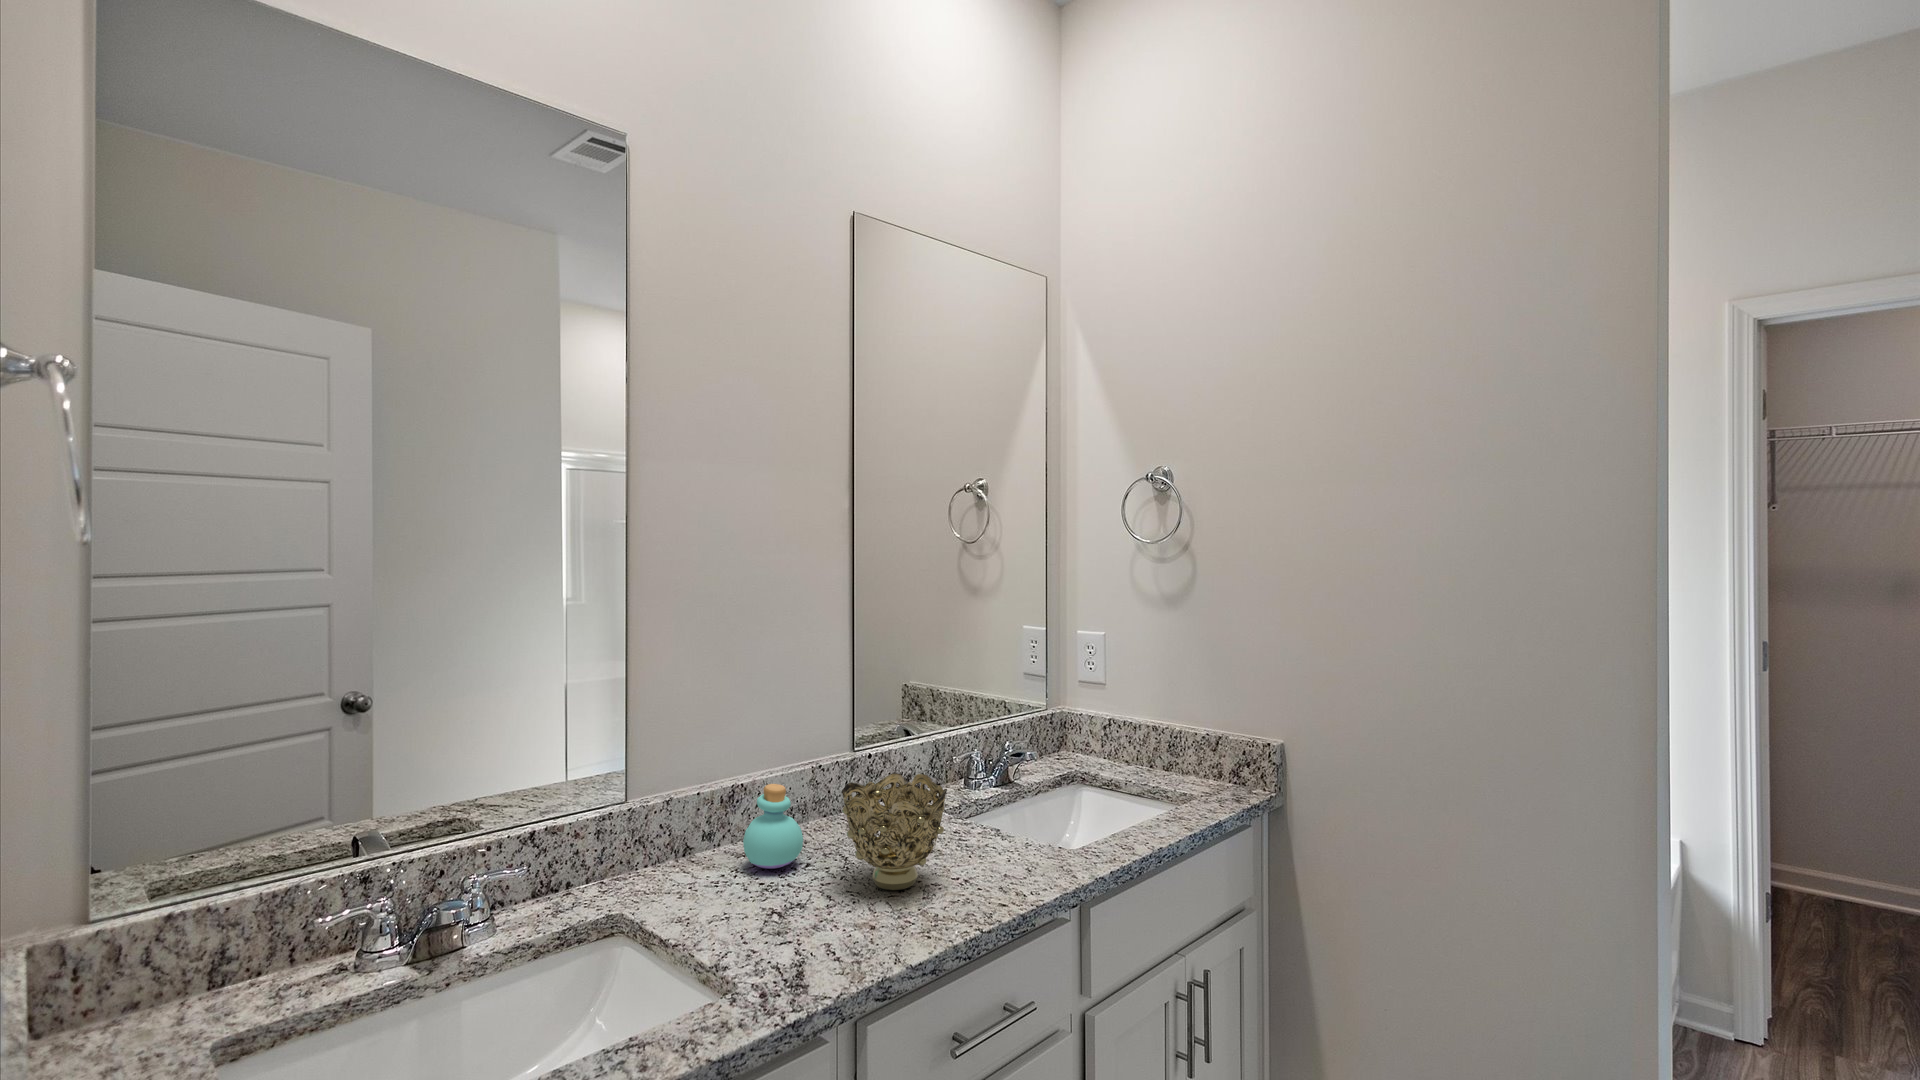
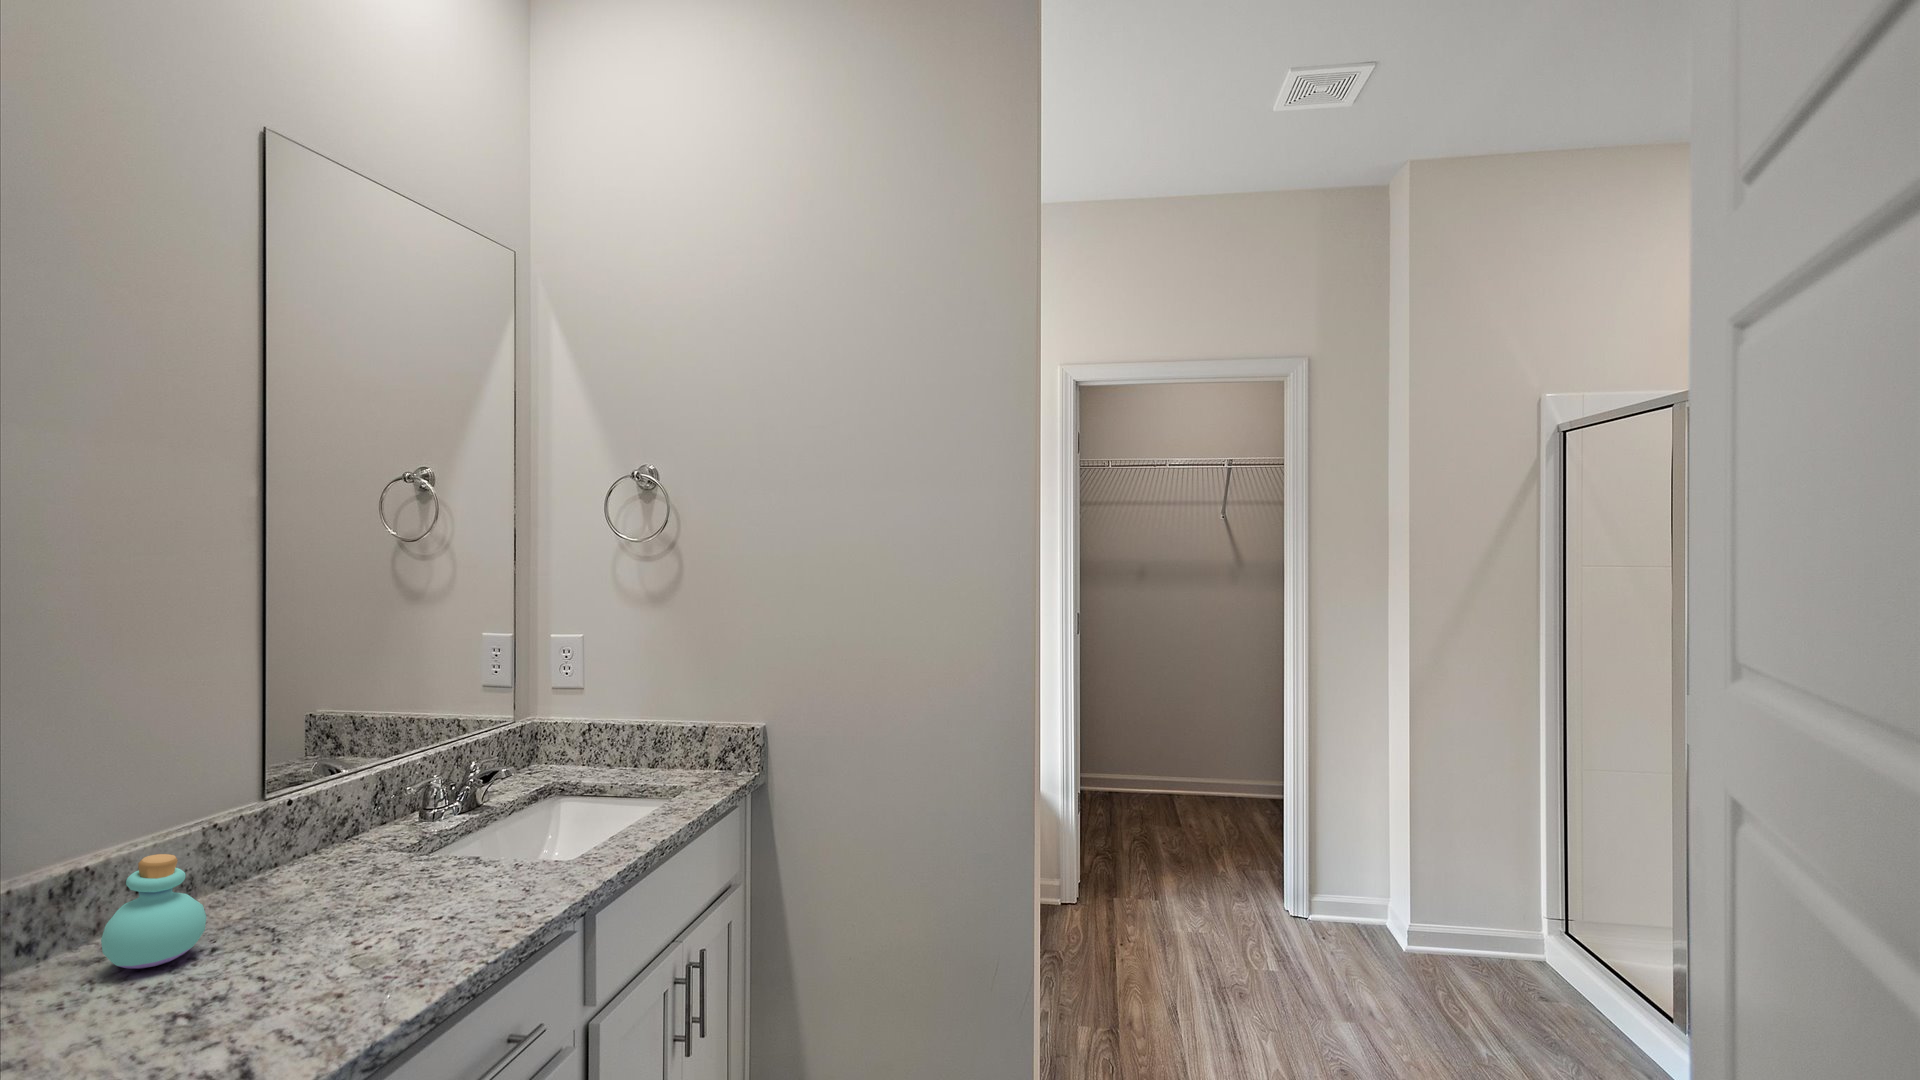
decorative bowl: present [842,773,947,890] -> none [278,807,429,950]

